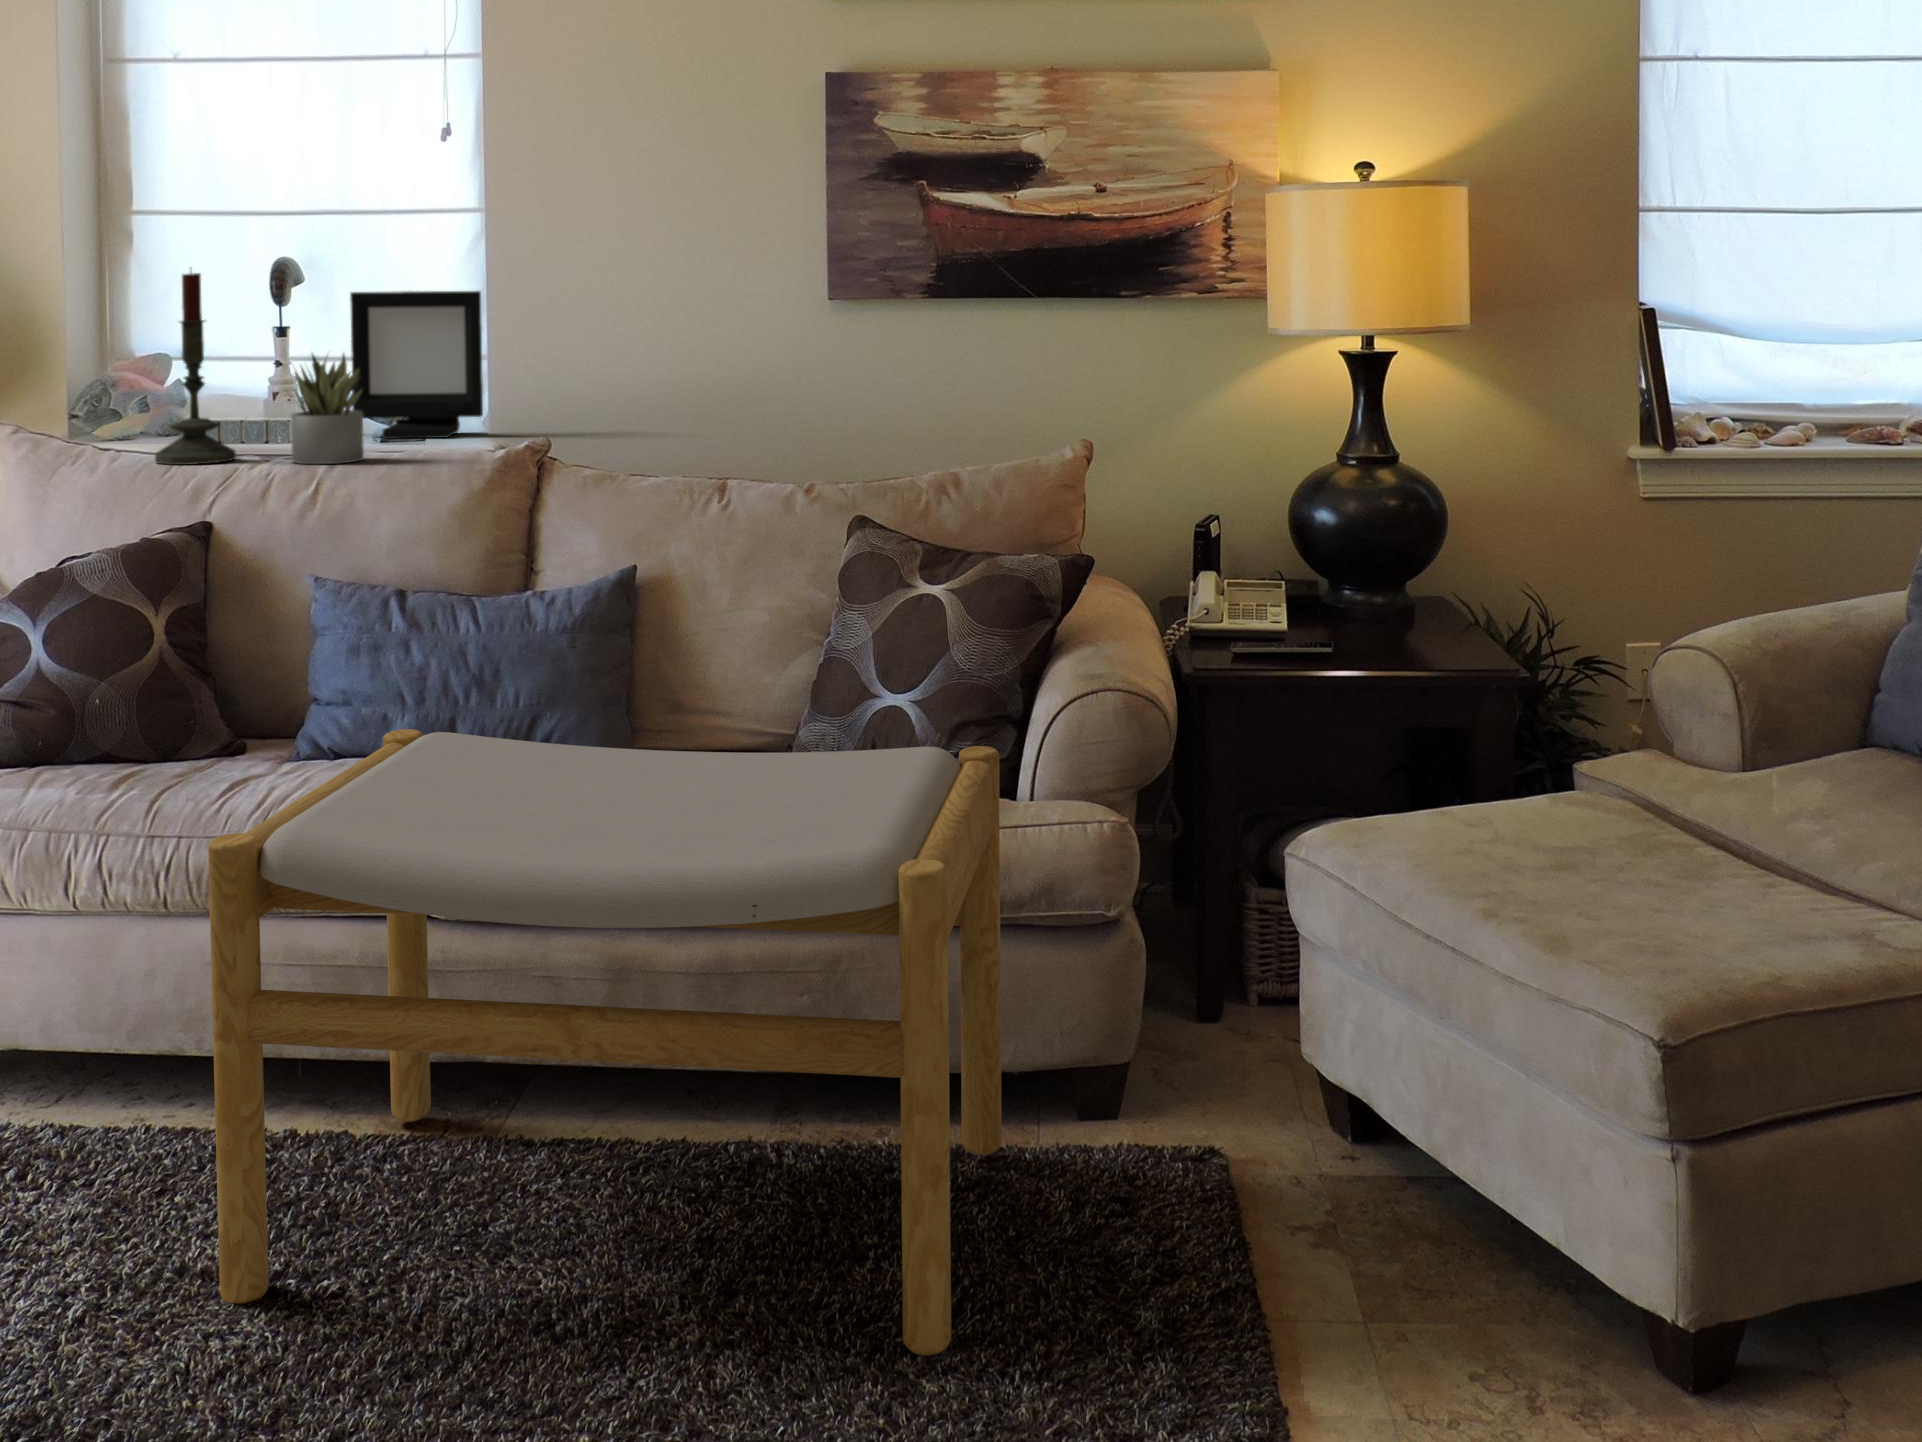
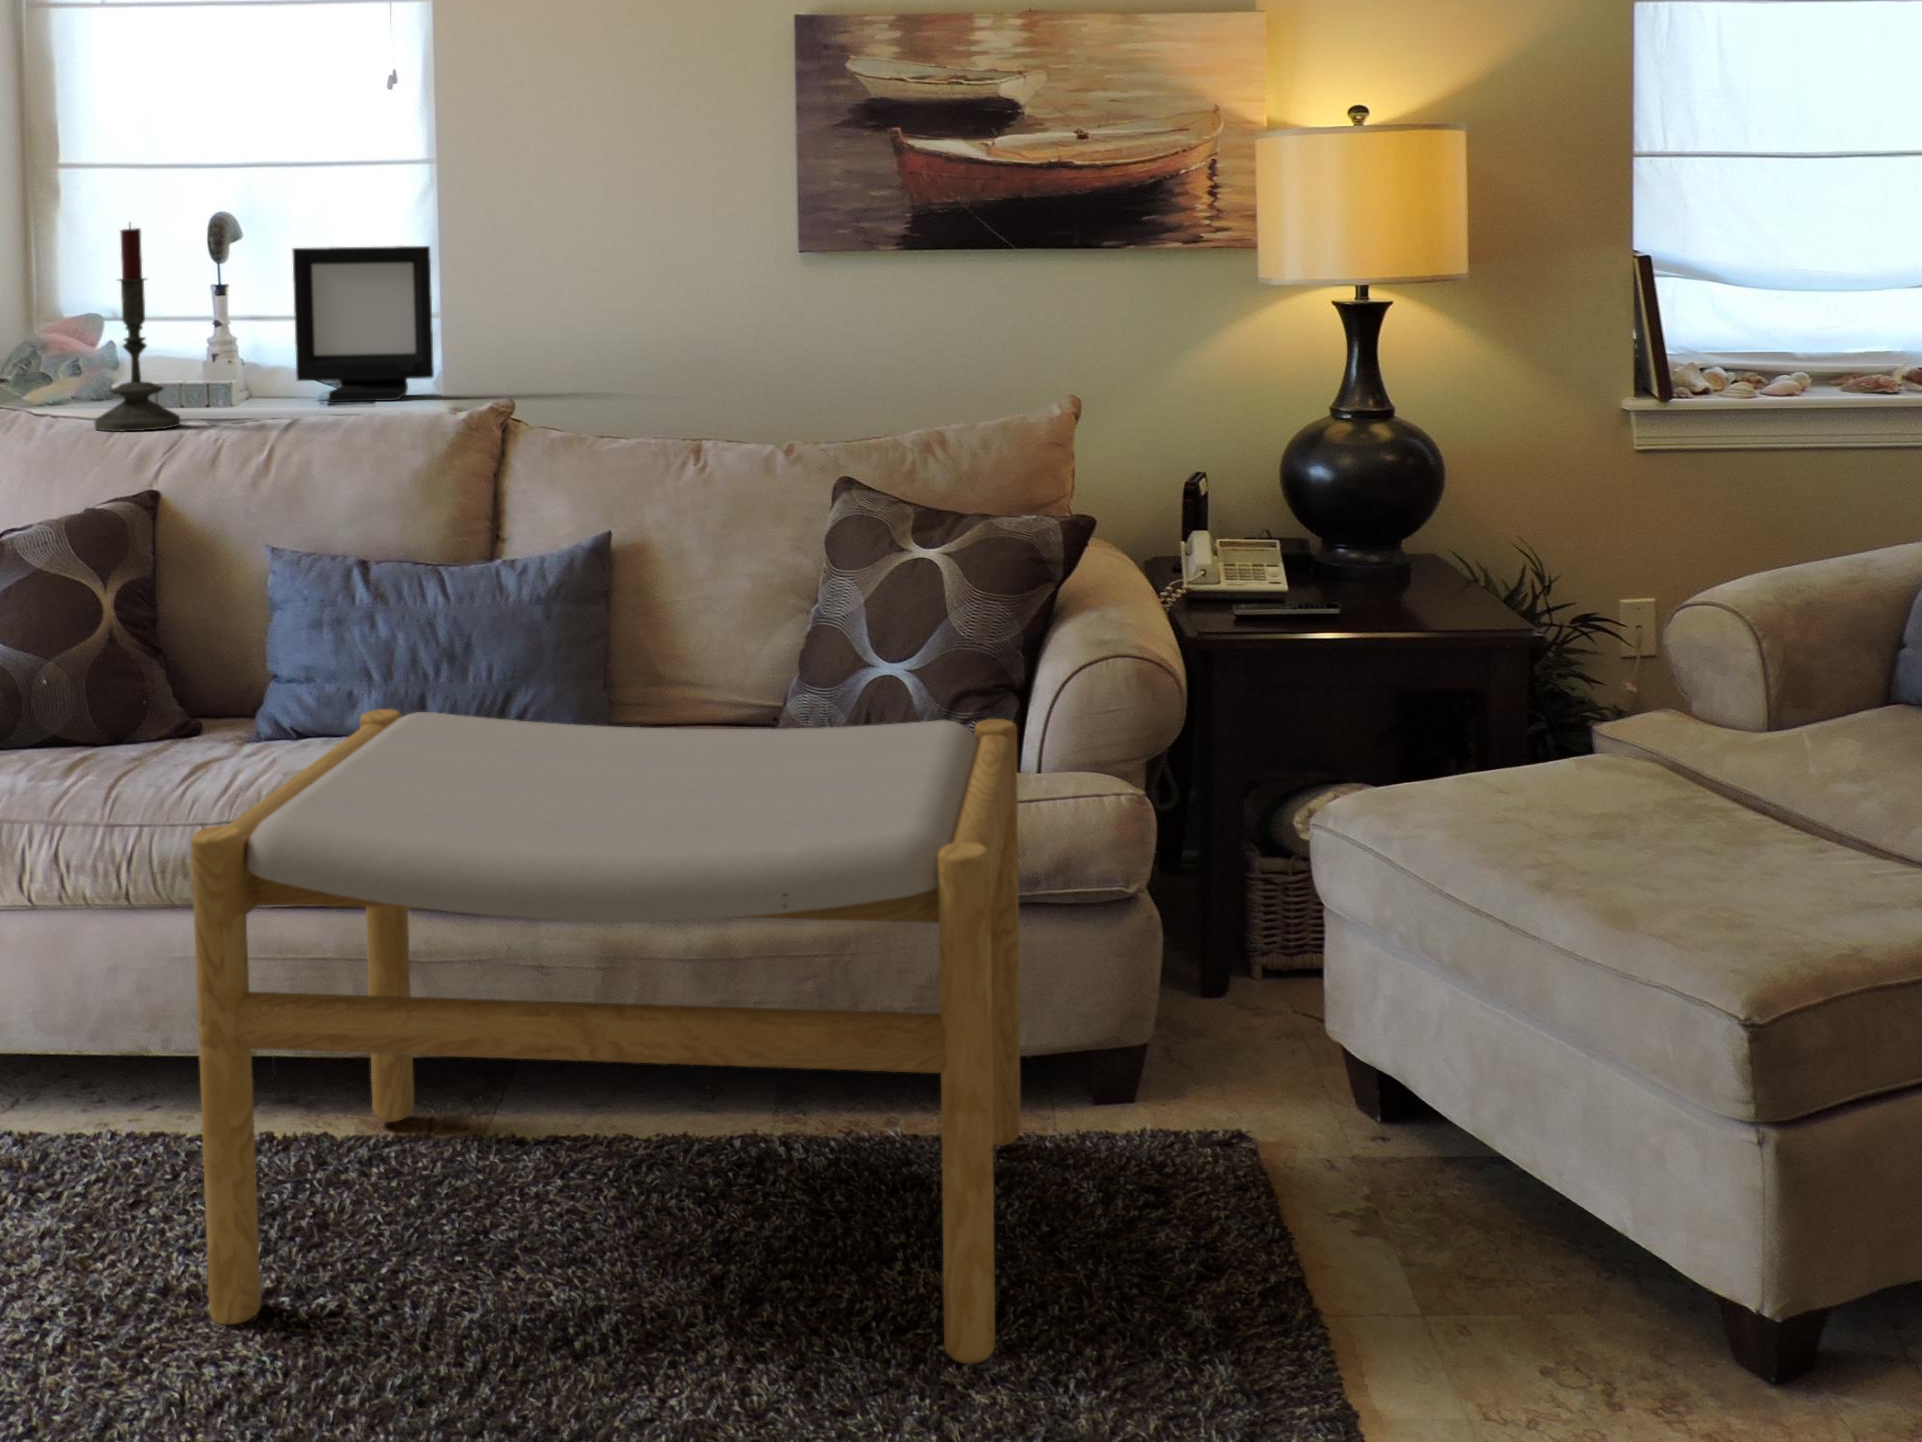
succulent plant: present [291,354,364,464] -> none [232,309,317,430]

